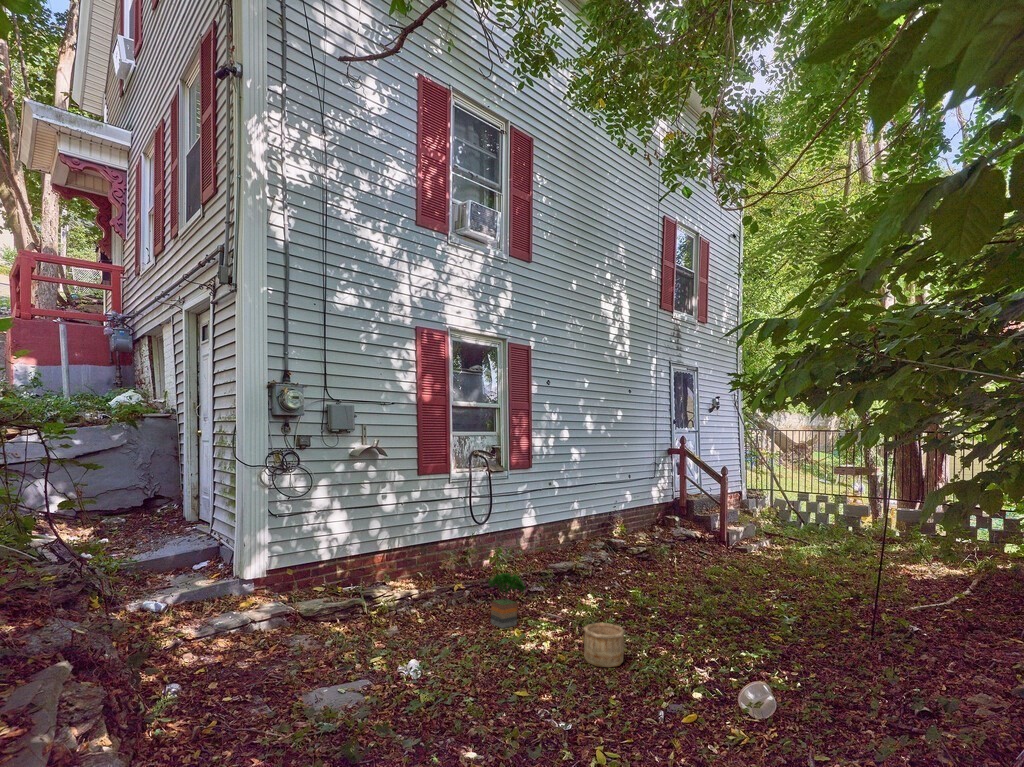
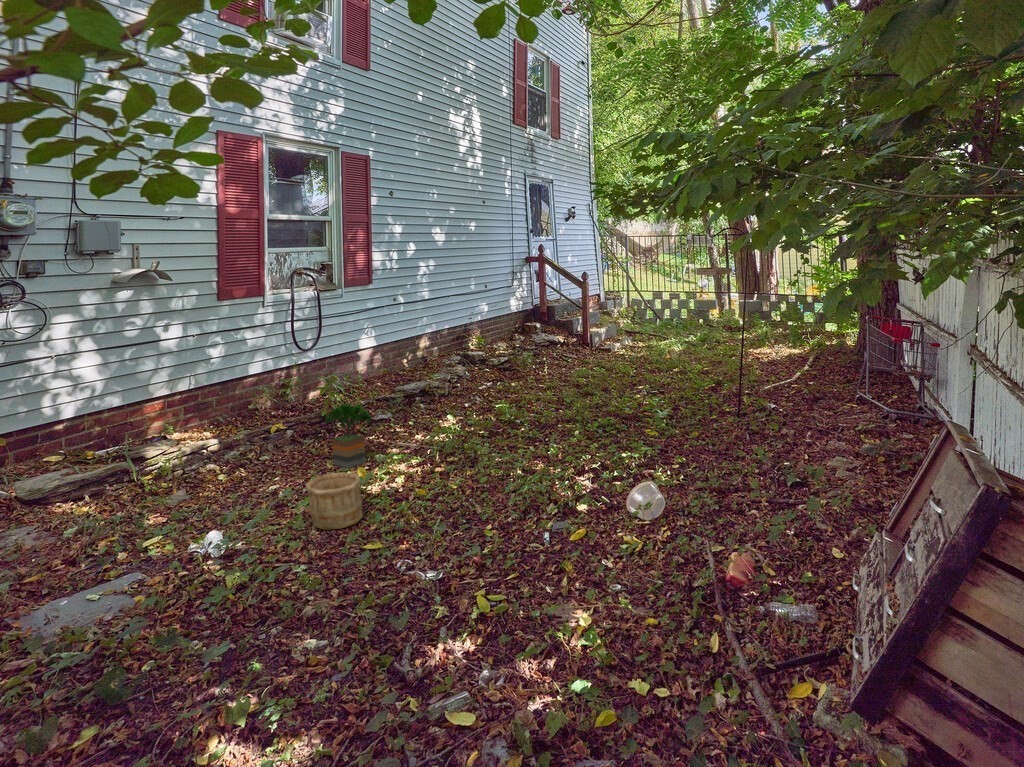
wooden bucket: present [583,623,625,667] -> present [306,473,363,530]

